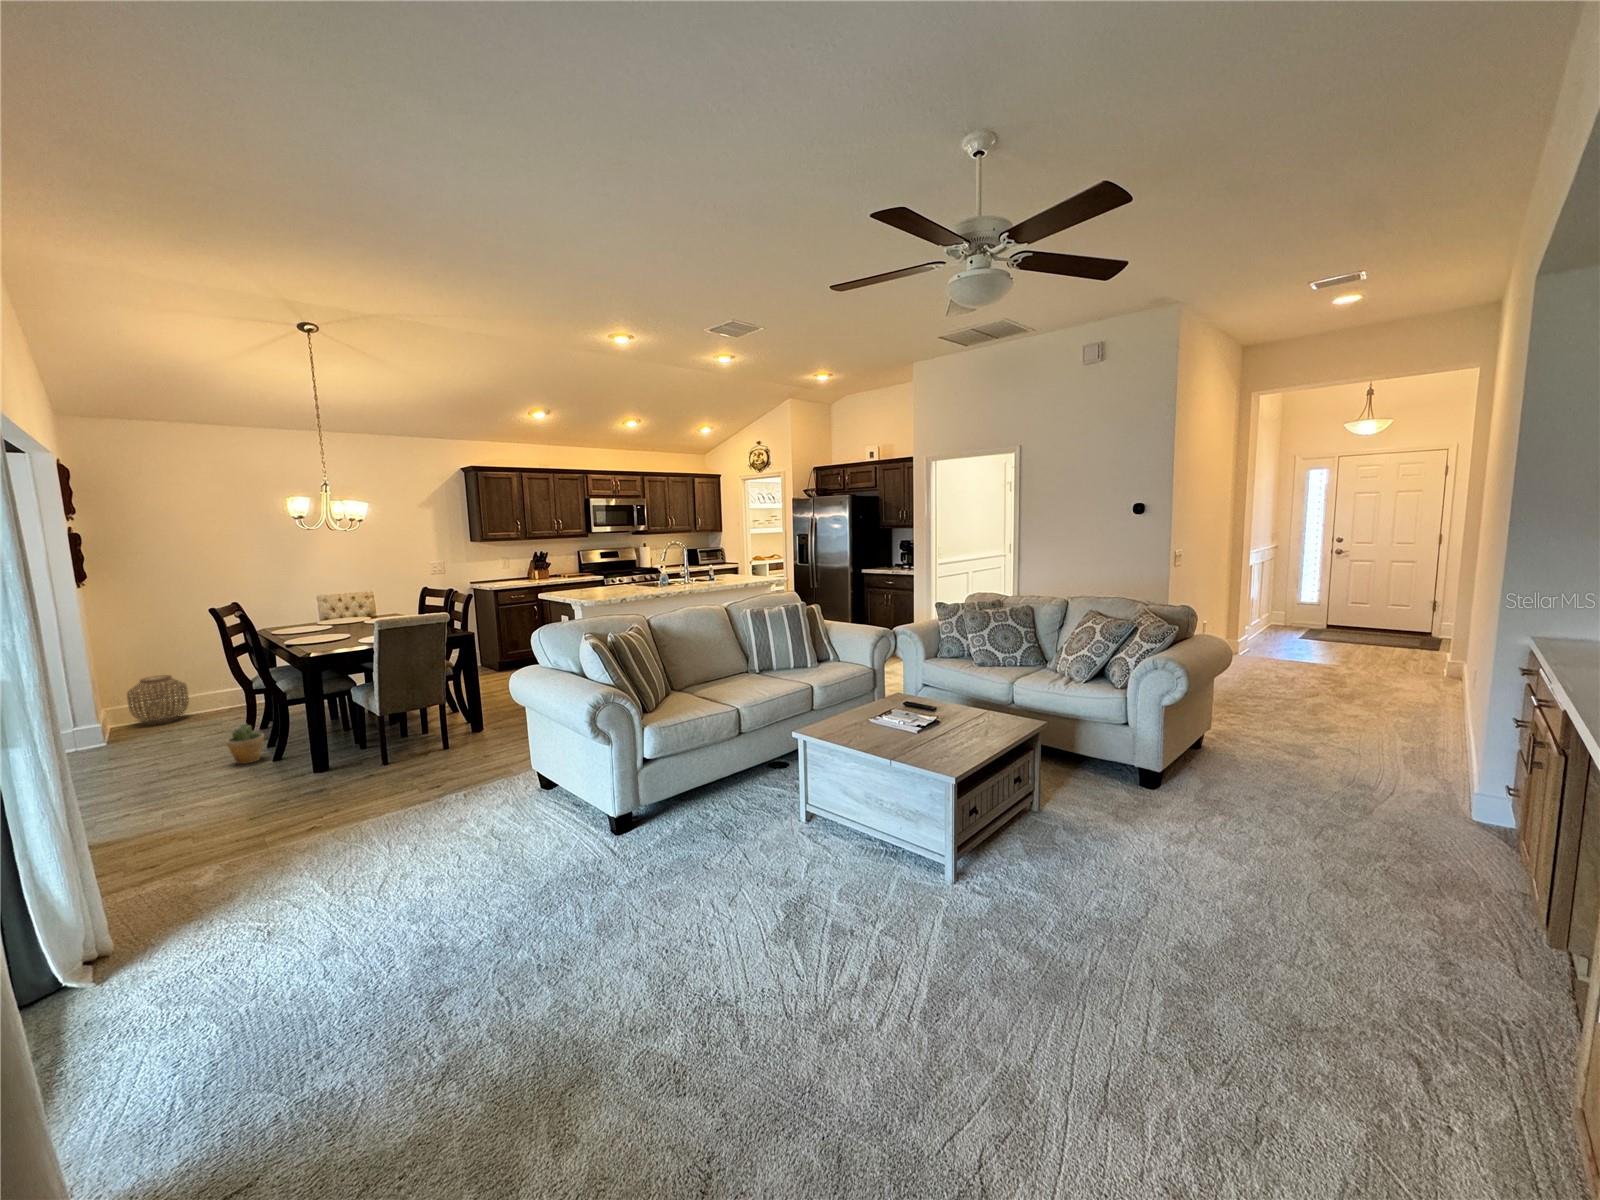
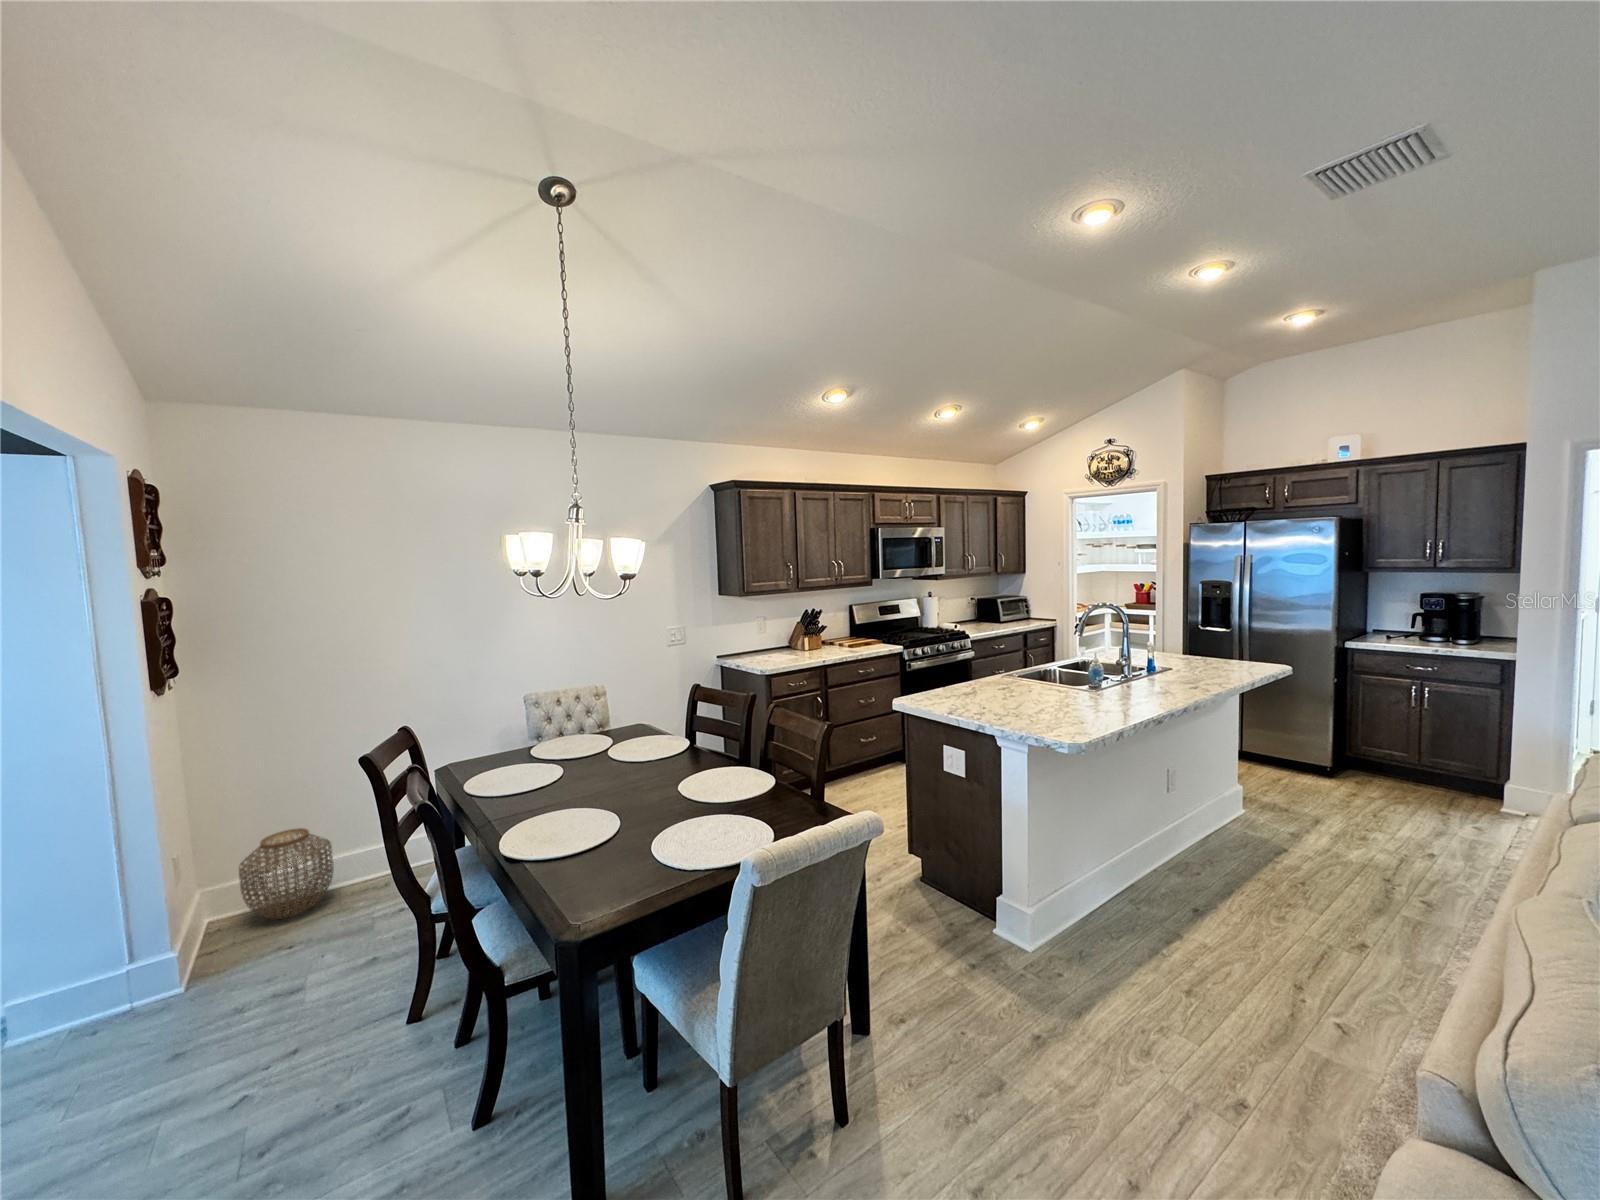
potted plant: present [227,723,264,764] -> none [372,1028,449,1137]

